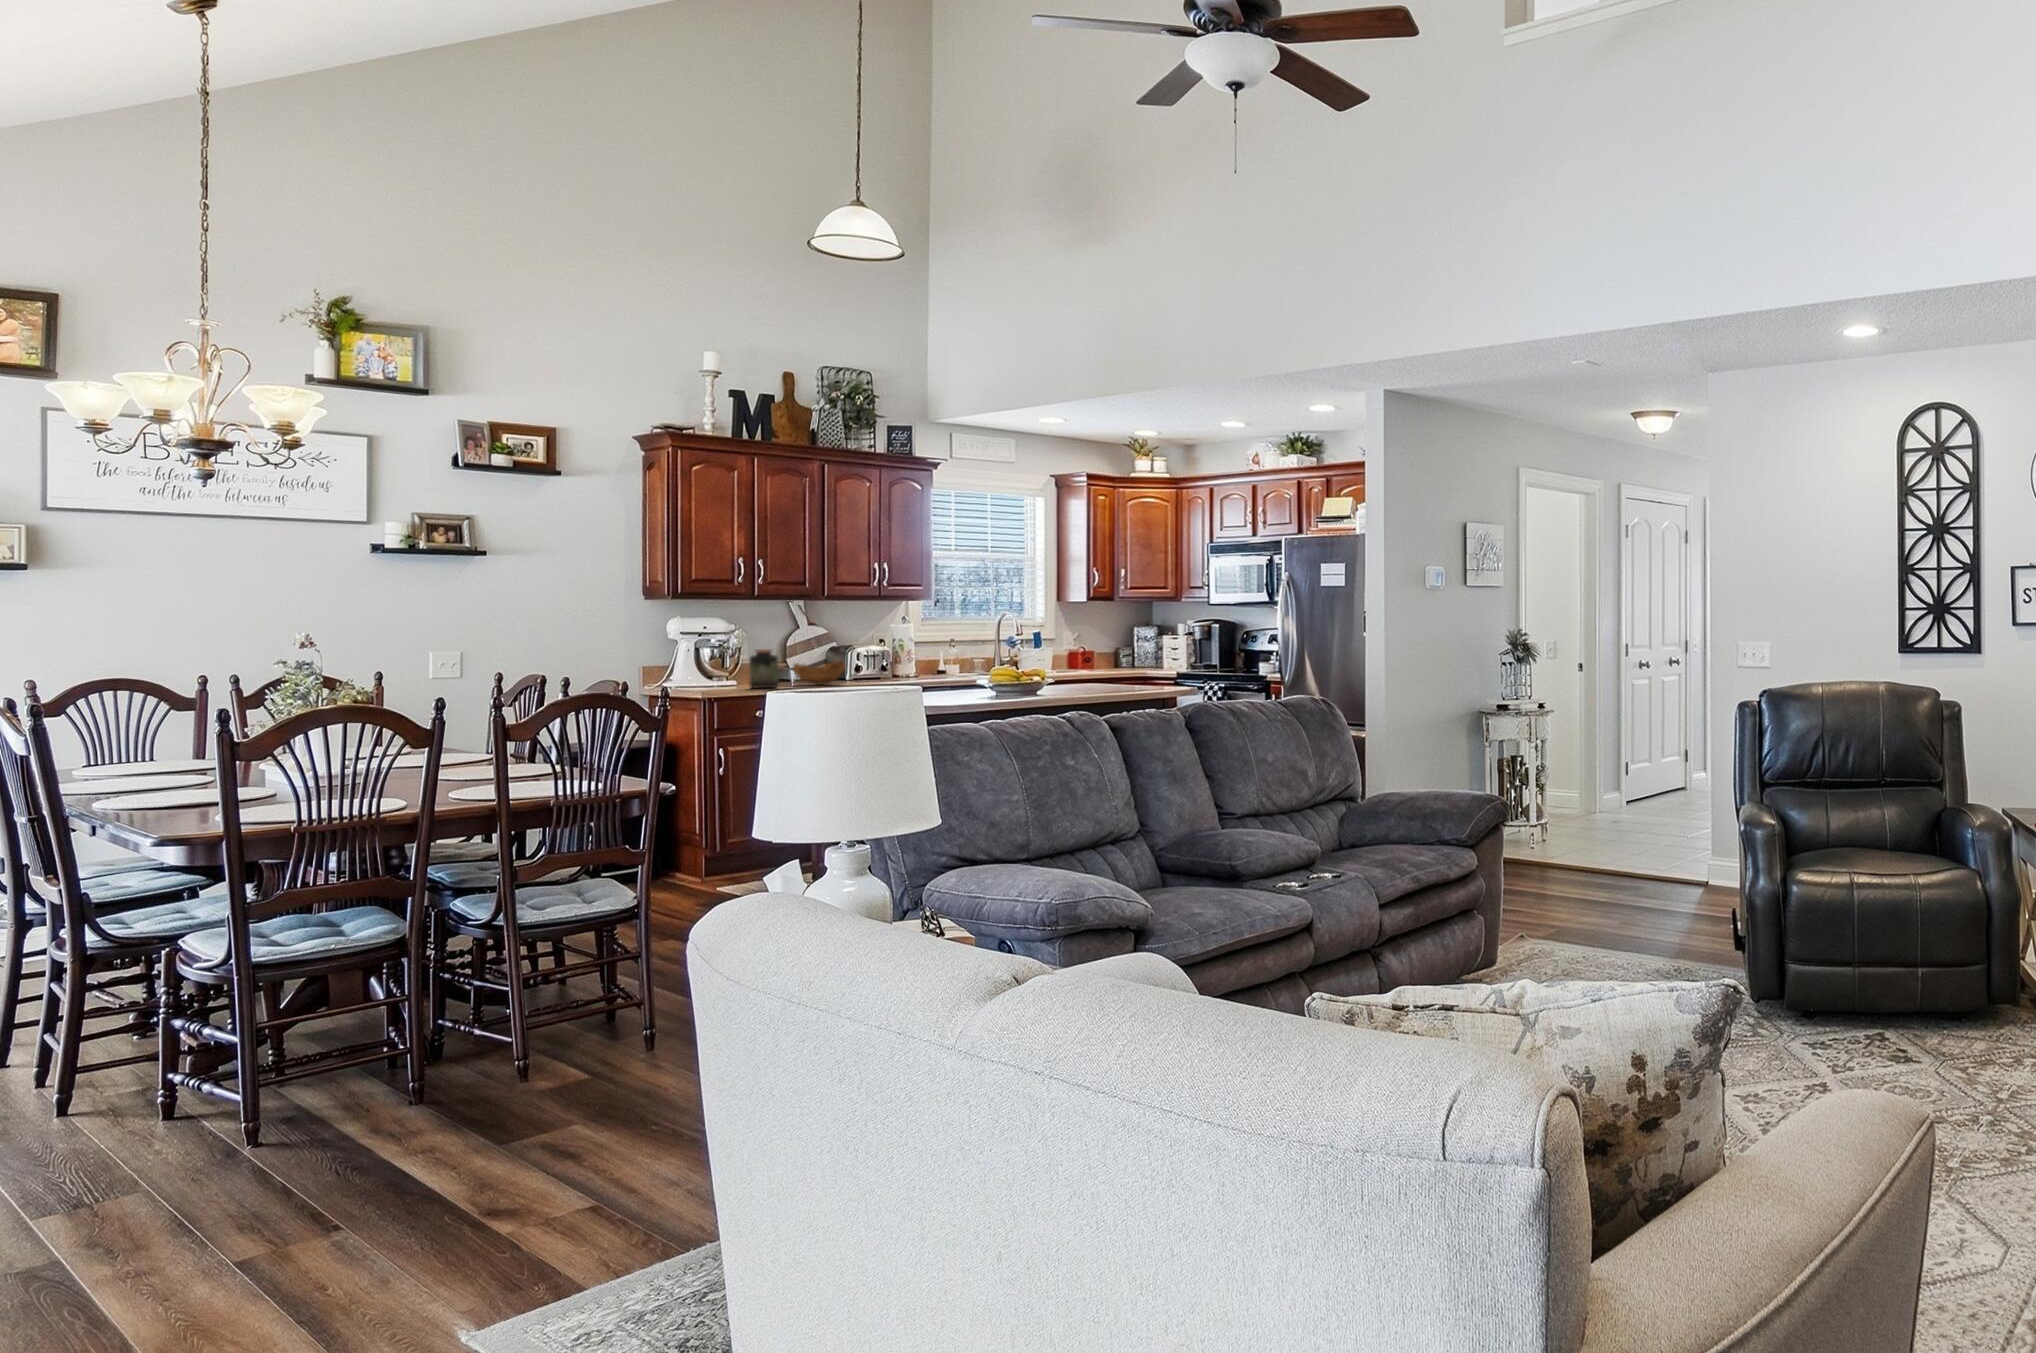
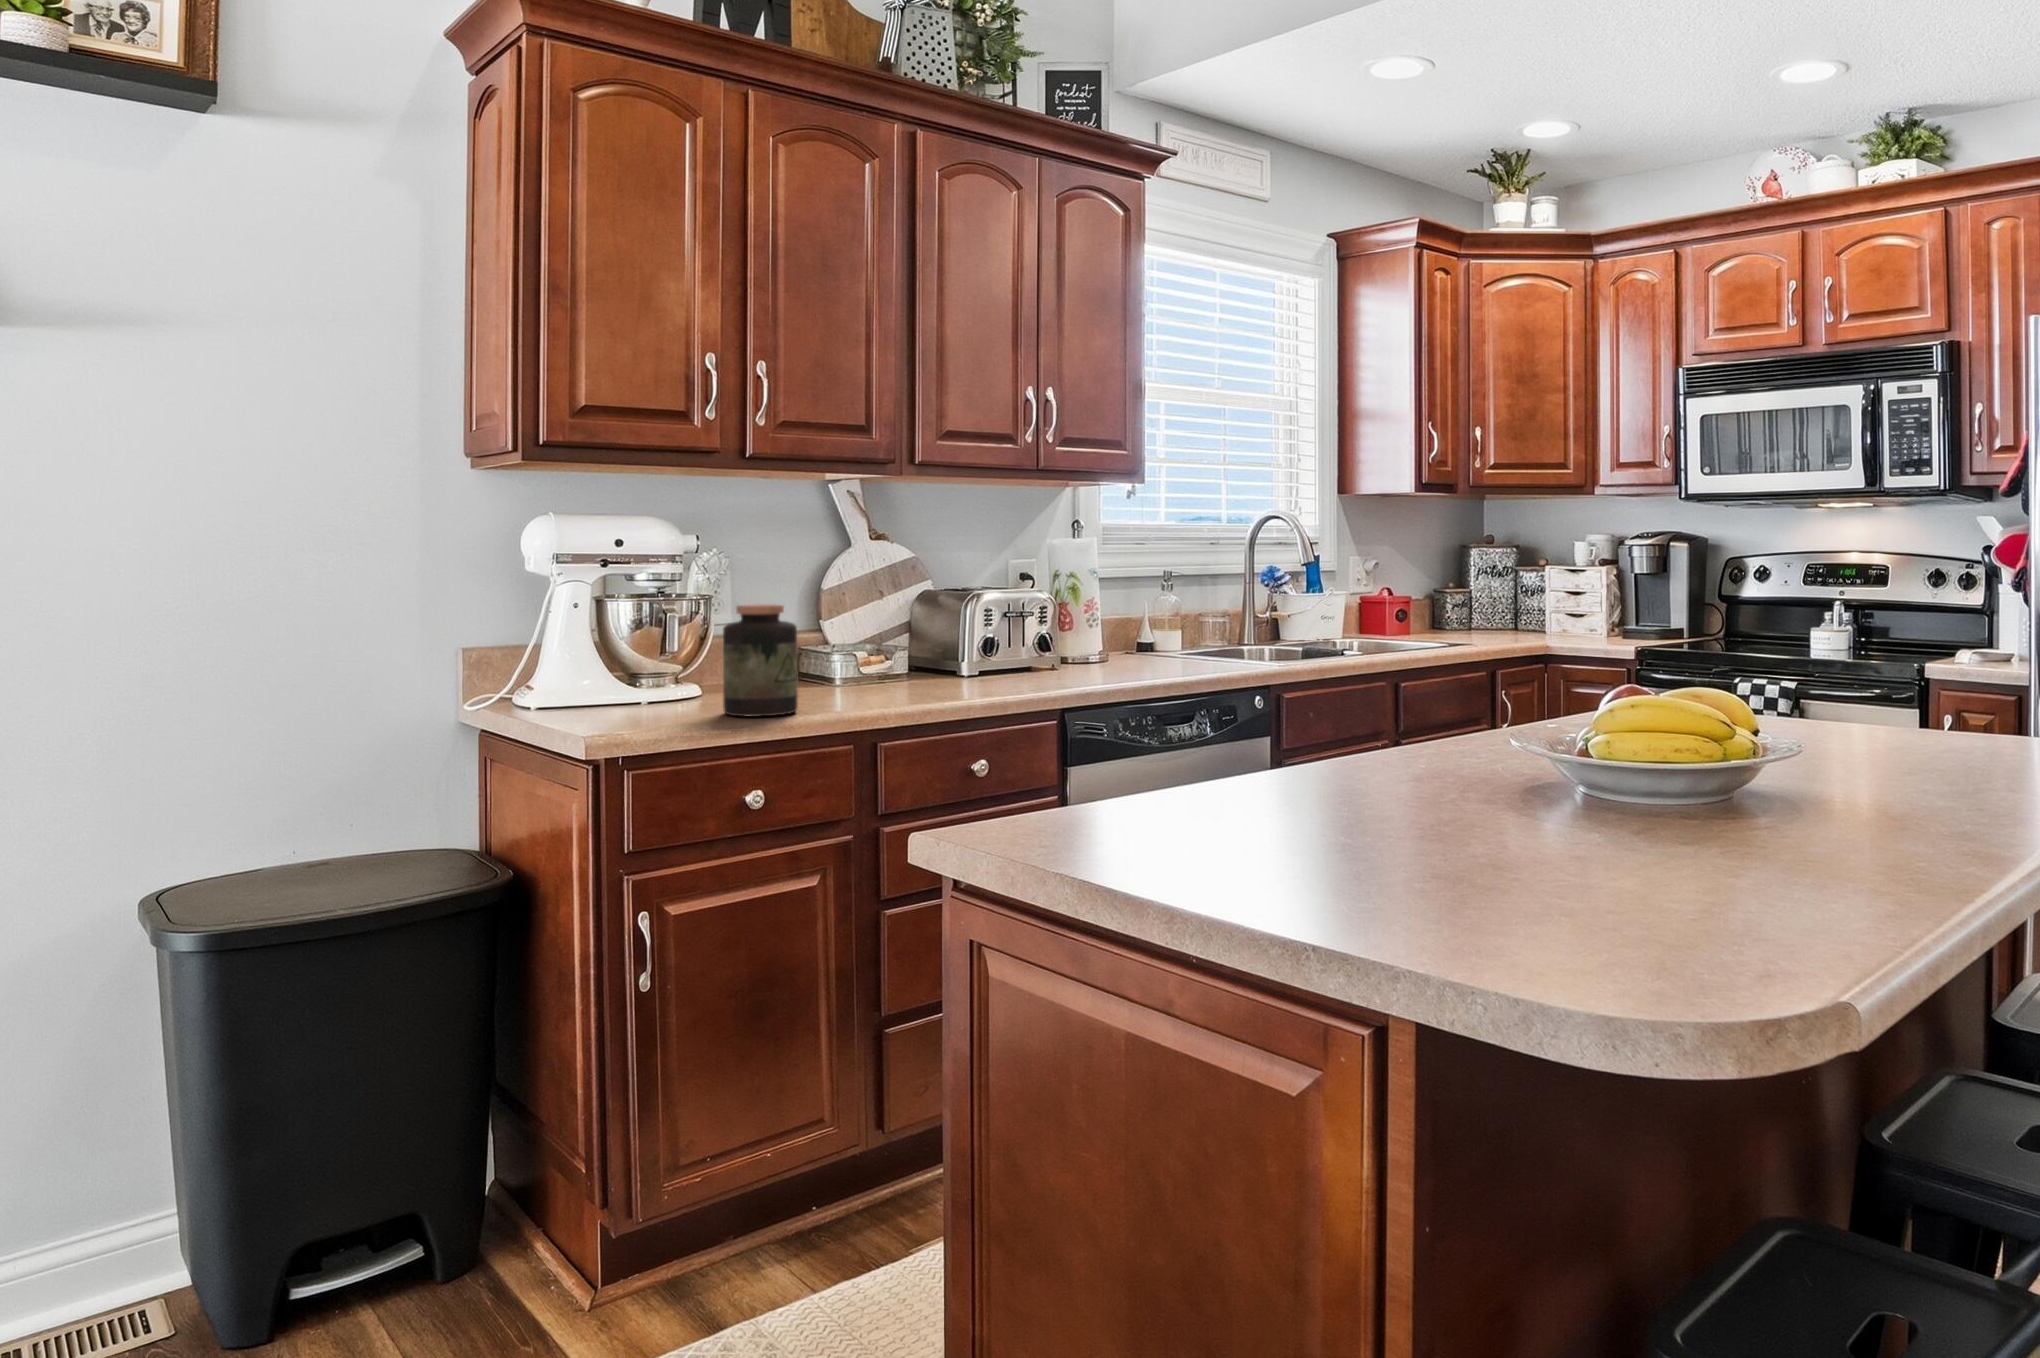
wooden bowl: present [792,660,846,685] -> none [835,630,963,694]

